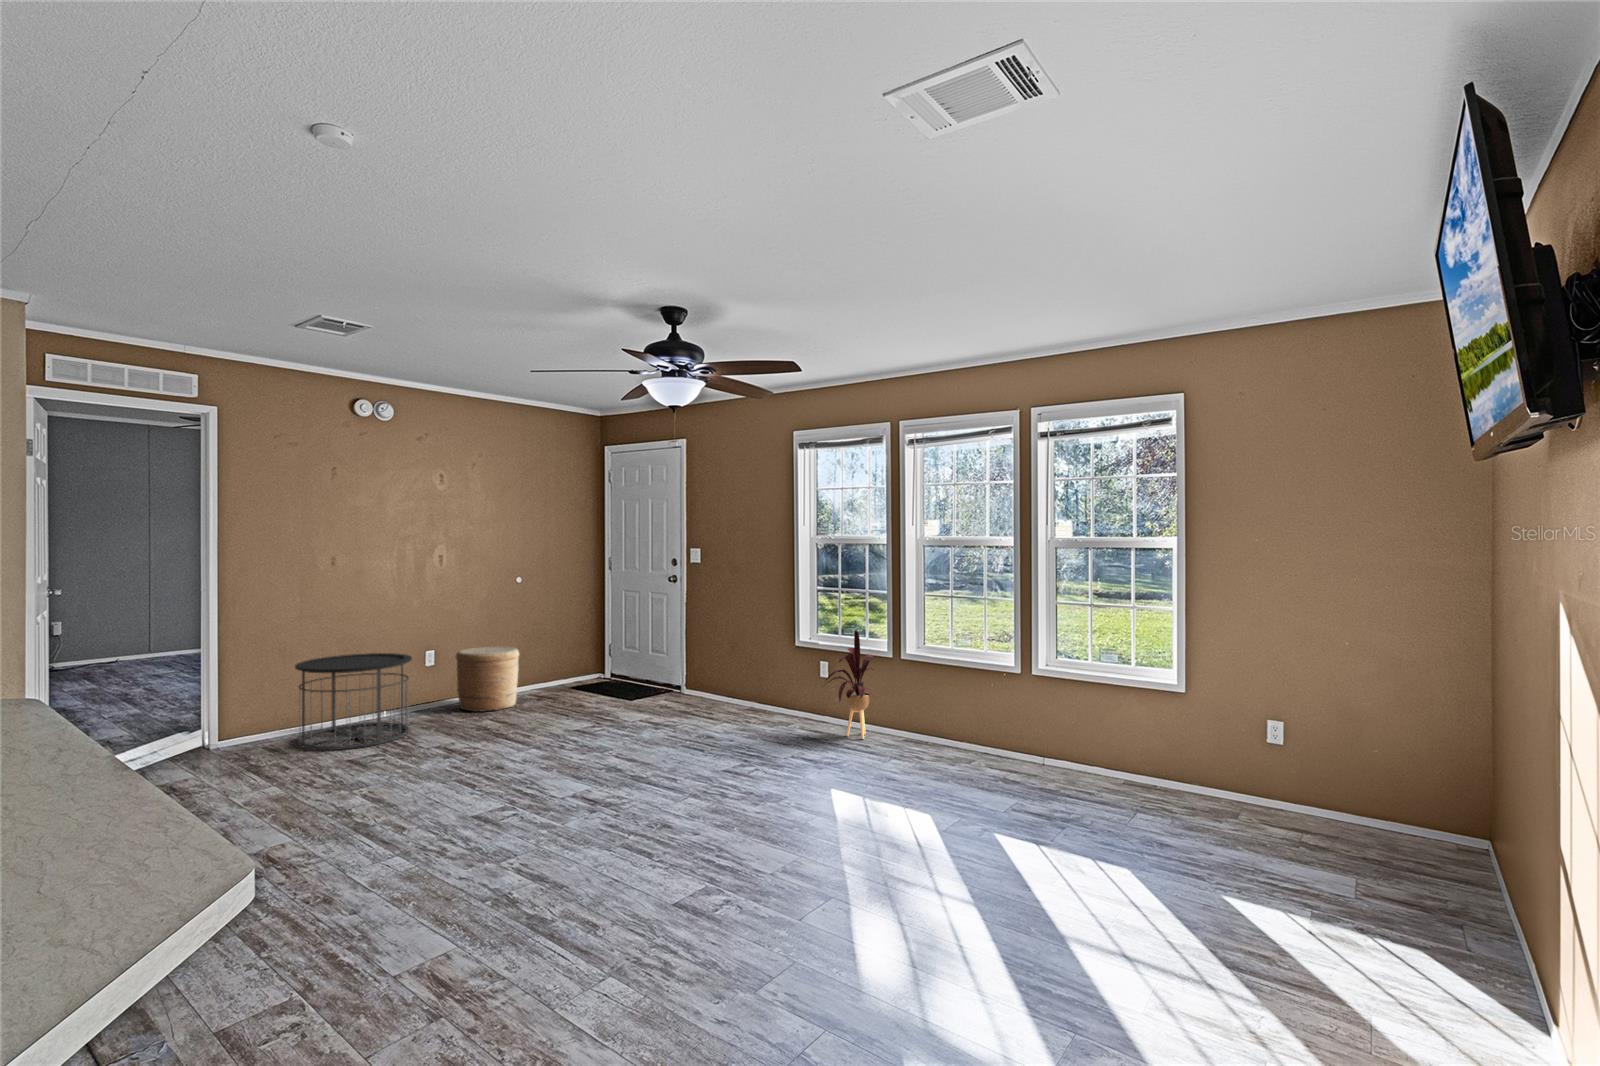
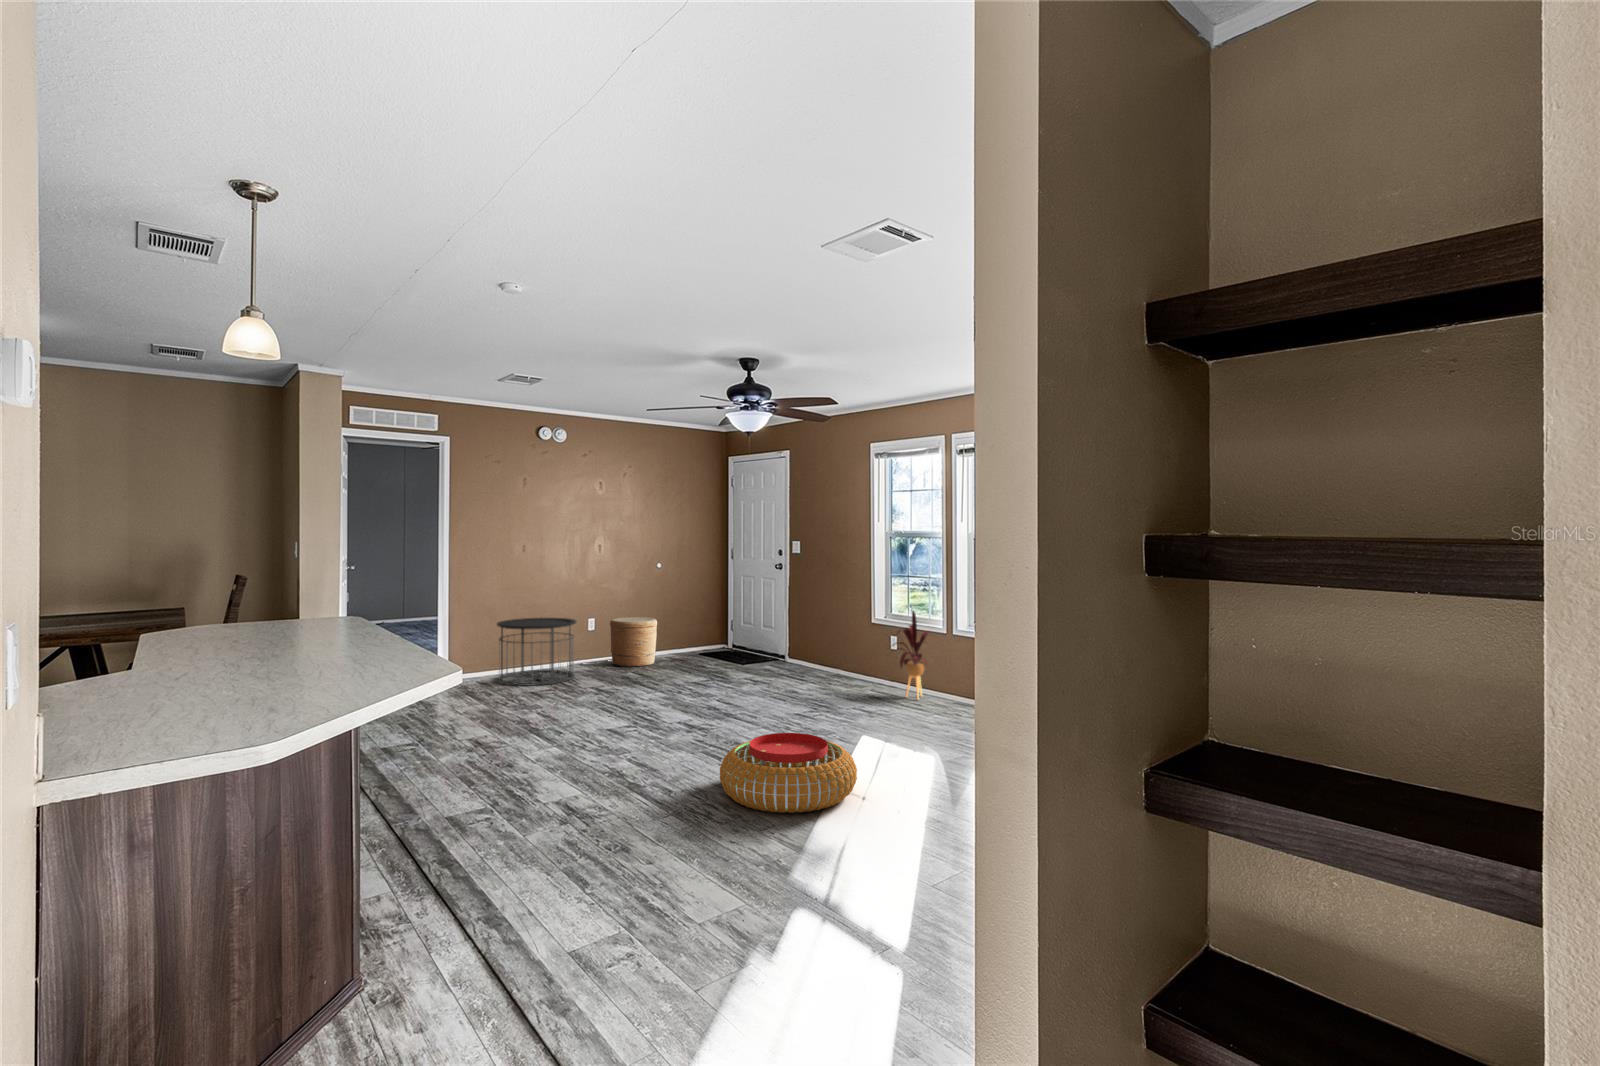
pouf: none [670,819,866,951] -> present [720,733,857,813]

